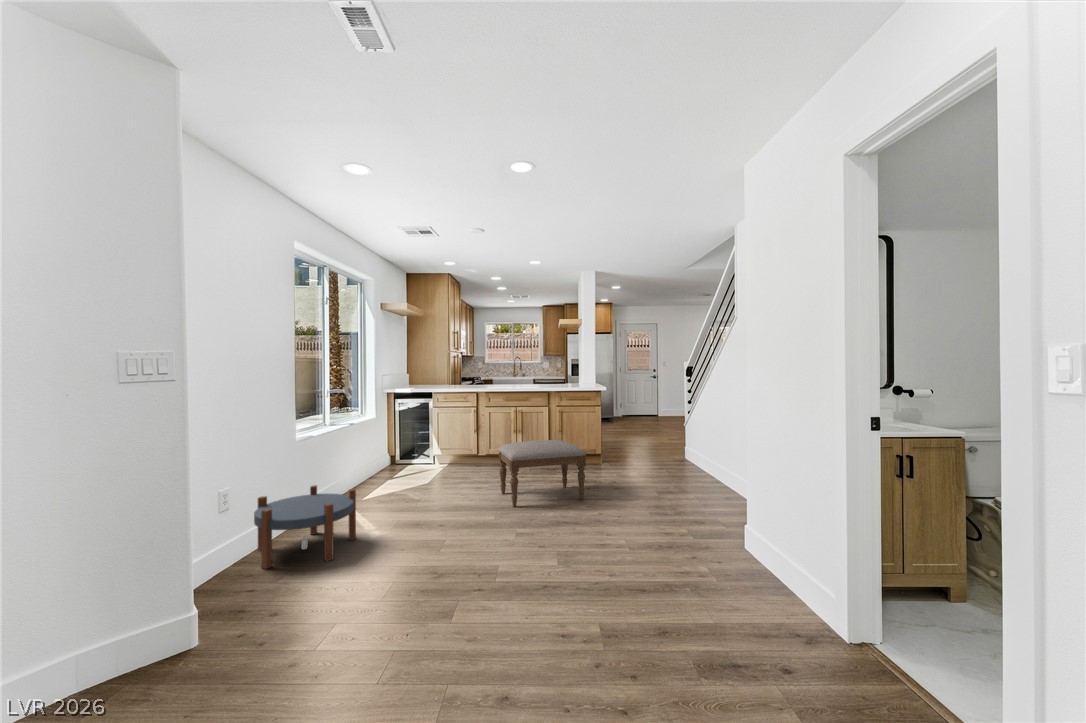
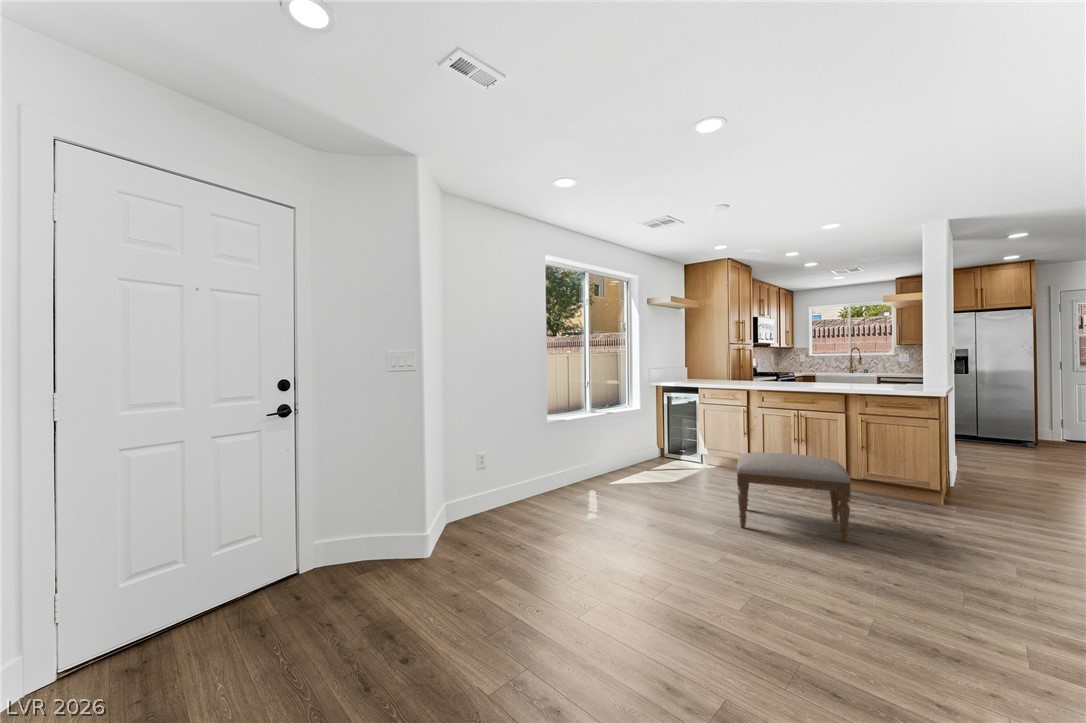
side table: present [254,485,356,569] -> none [491,464,568,530]

